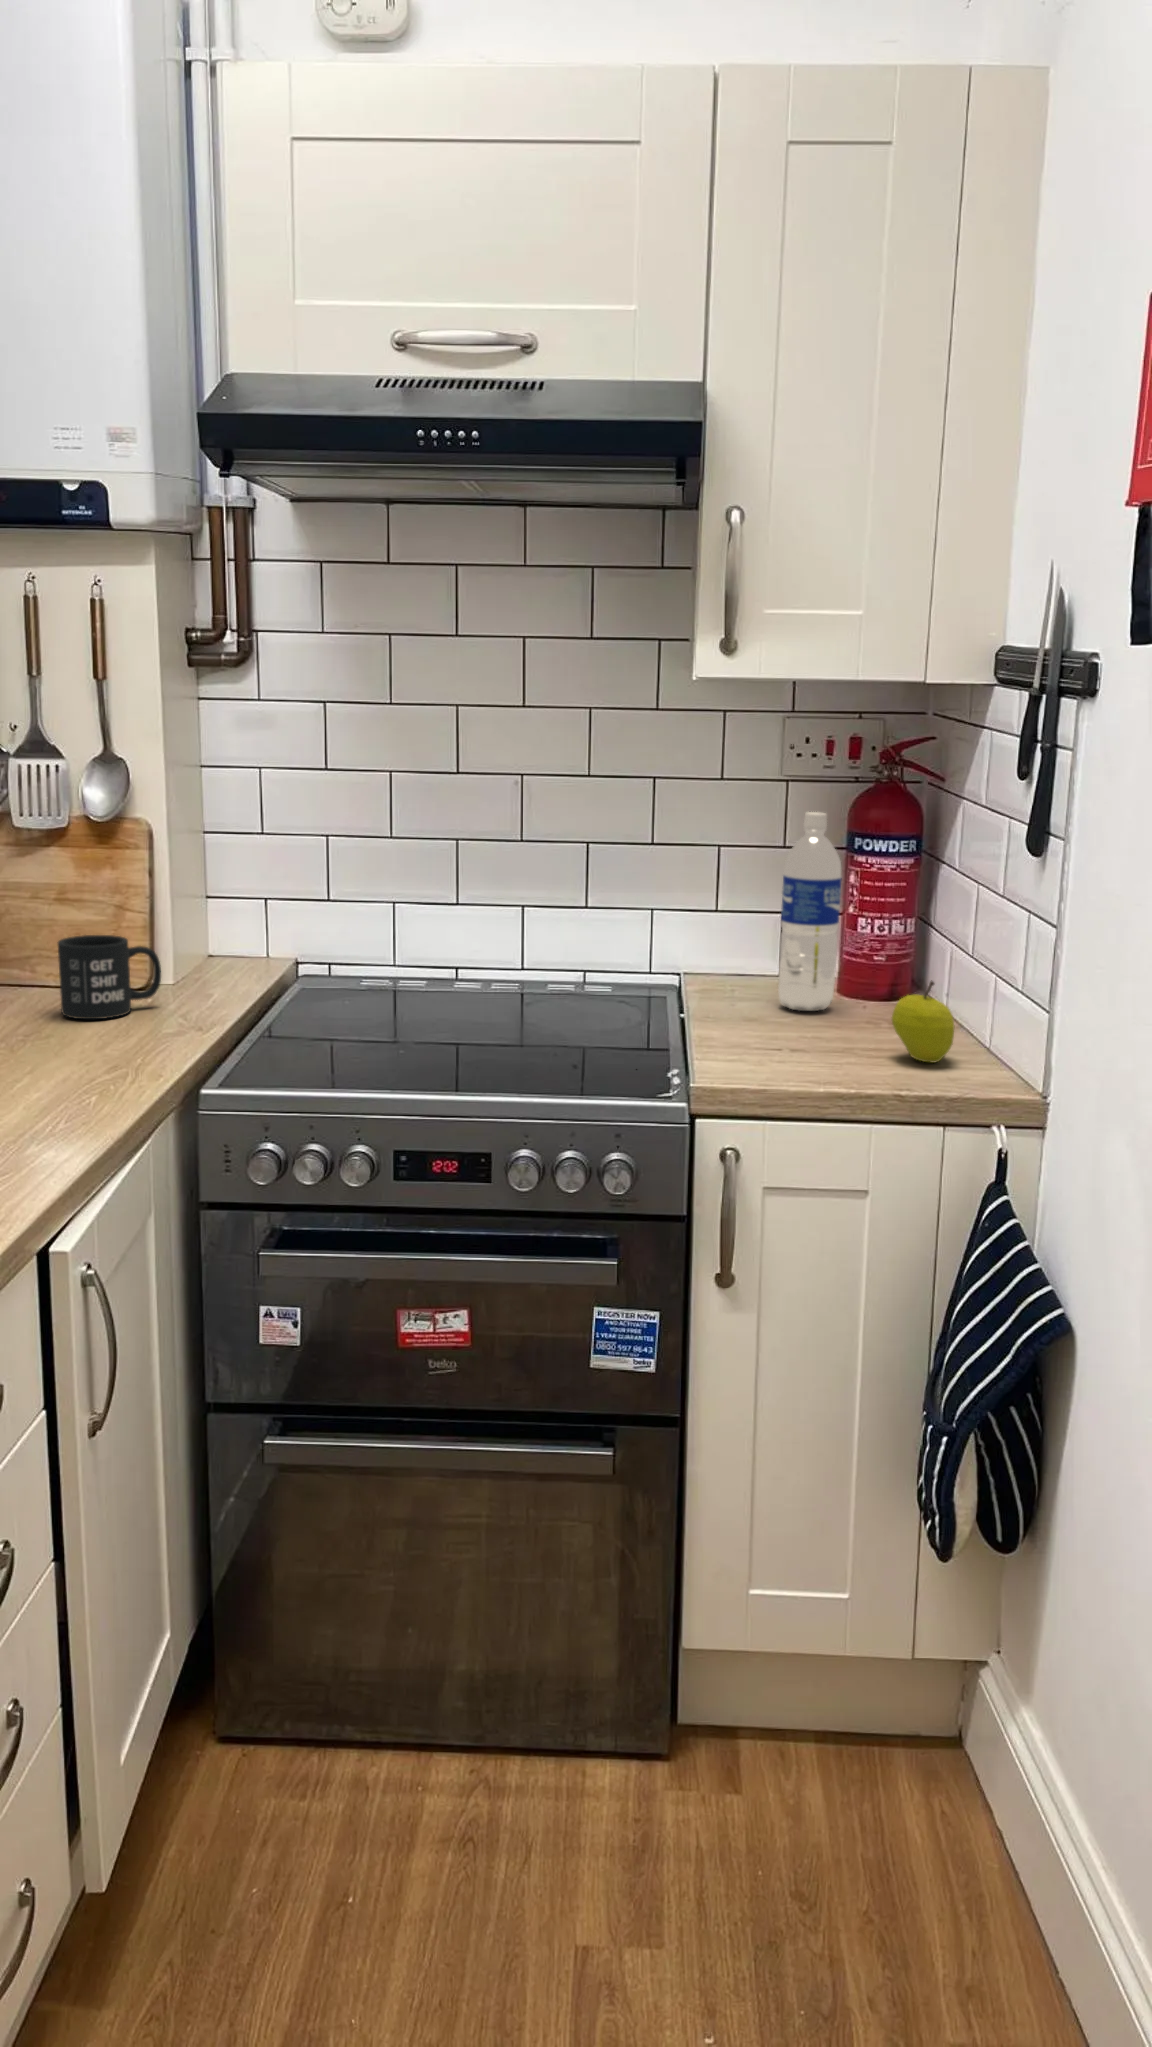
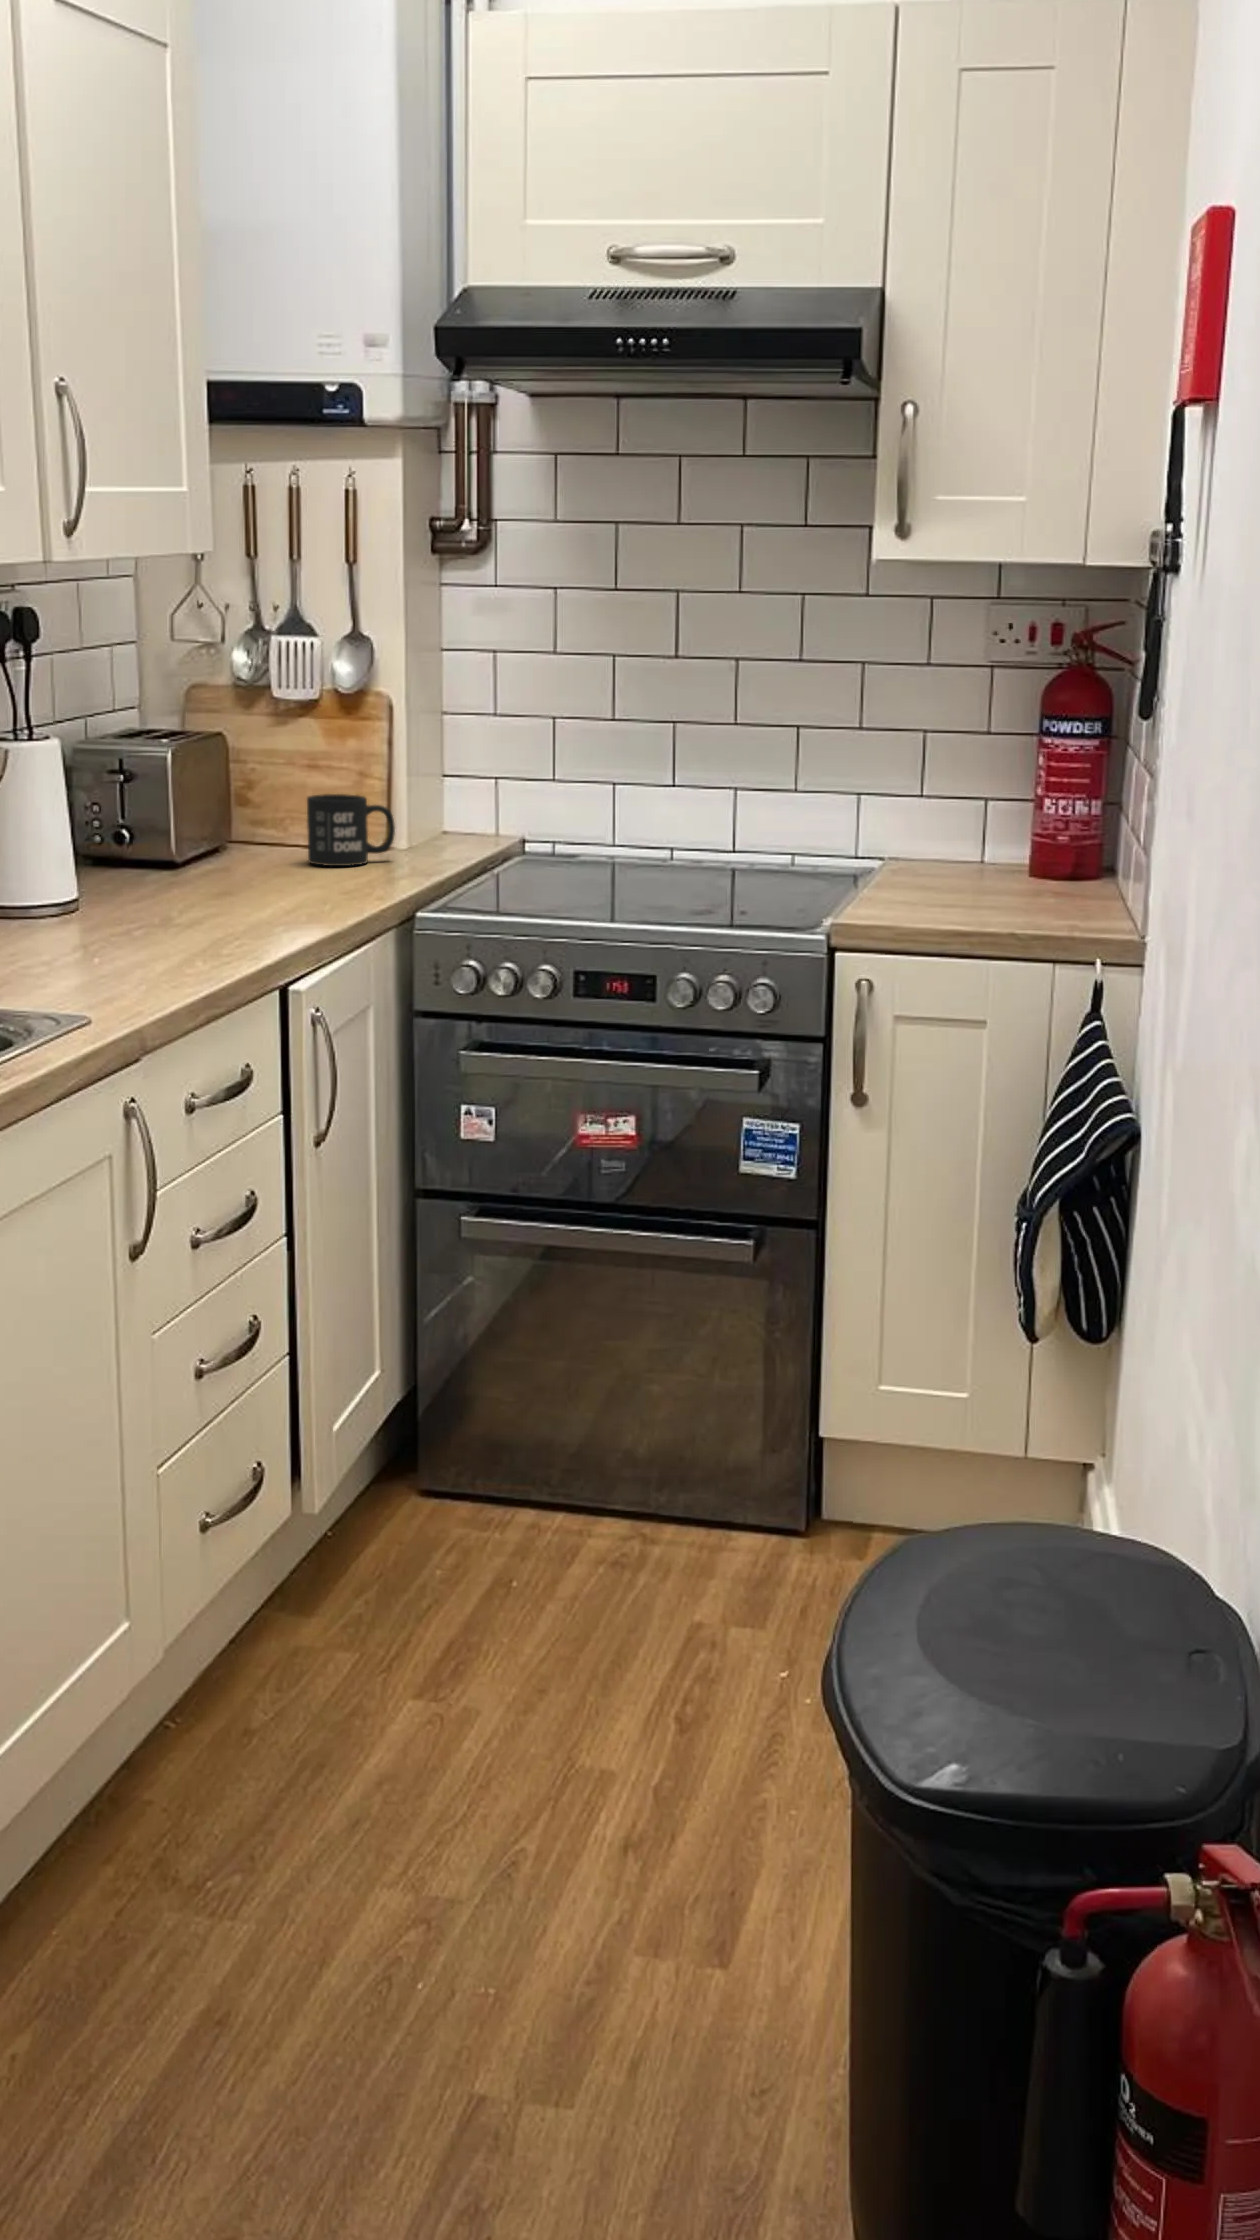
water bottle: present [778,812,841,1011] -> none [958,693,1019,883]
fruit: present [892,980,955,1062] -> none [1032,842,1088,917]

